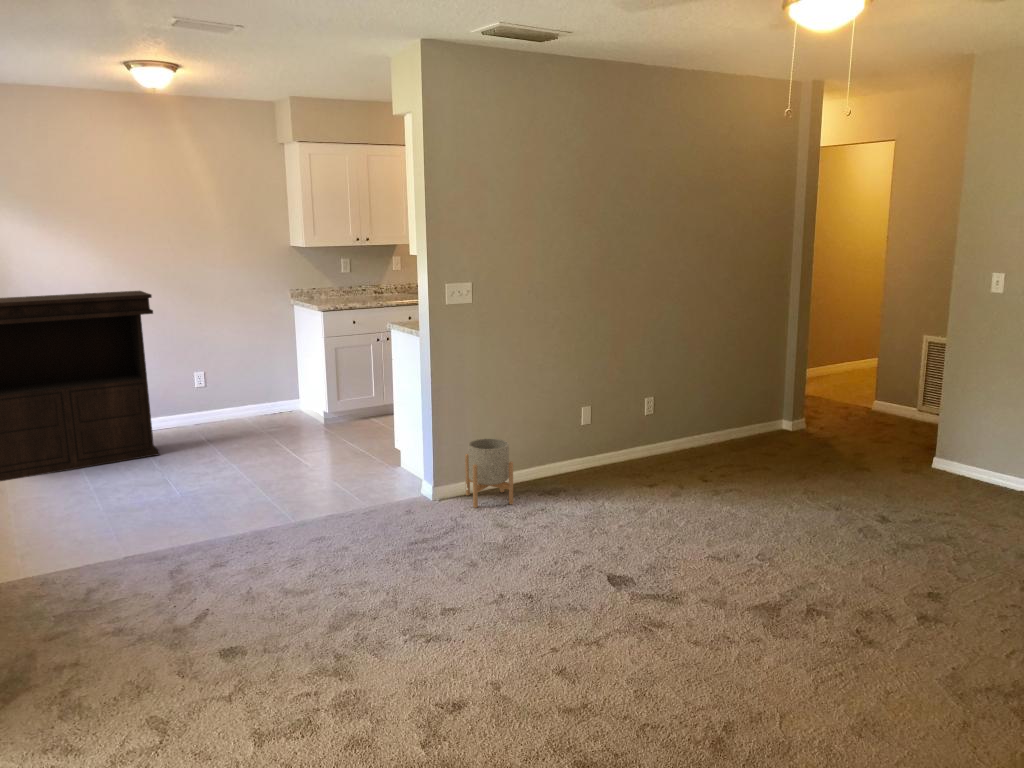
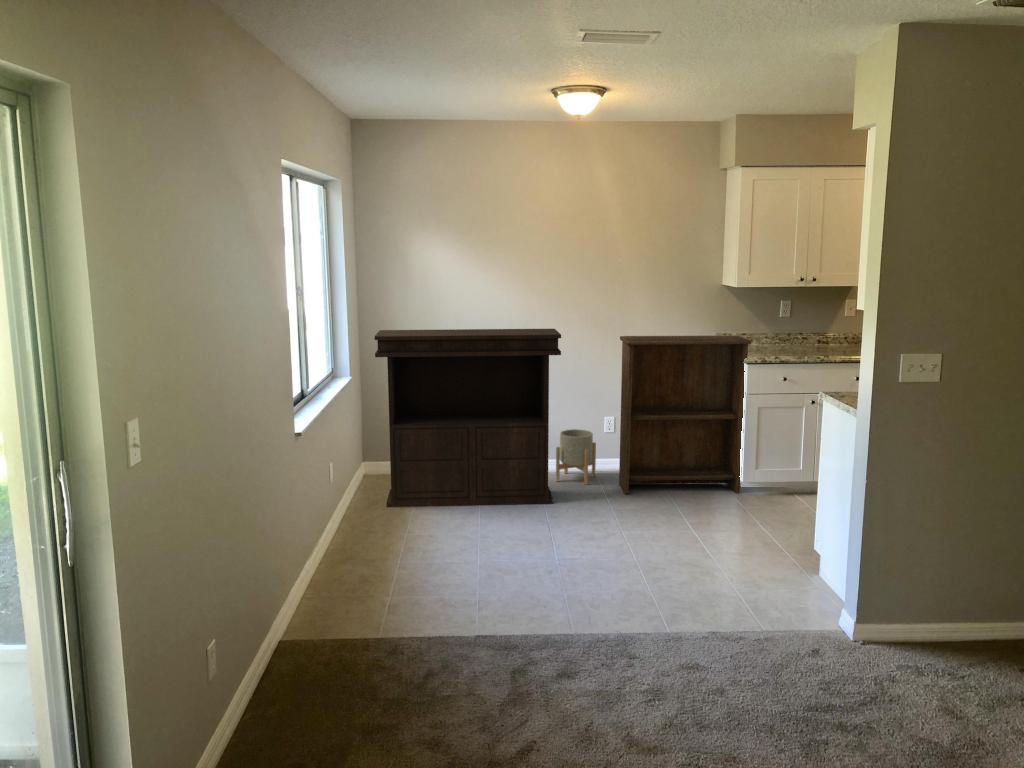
bookshelf: none [205,289,328,438] -> present [619,335,751,494]
planter: present [465,438,513,508] -> present [556,429,596,485]

